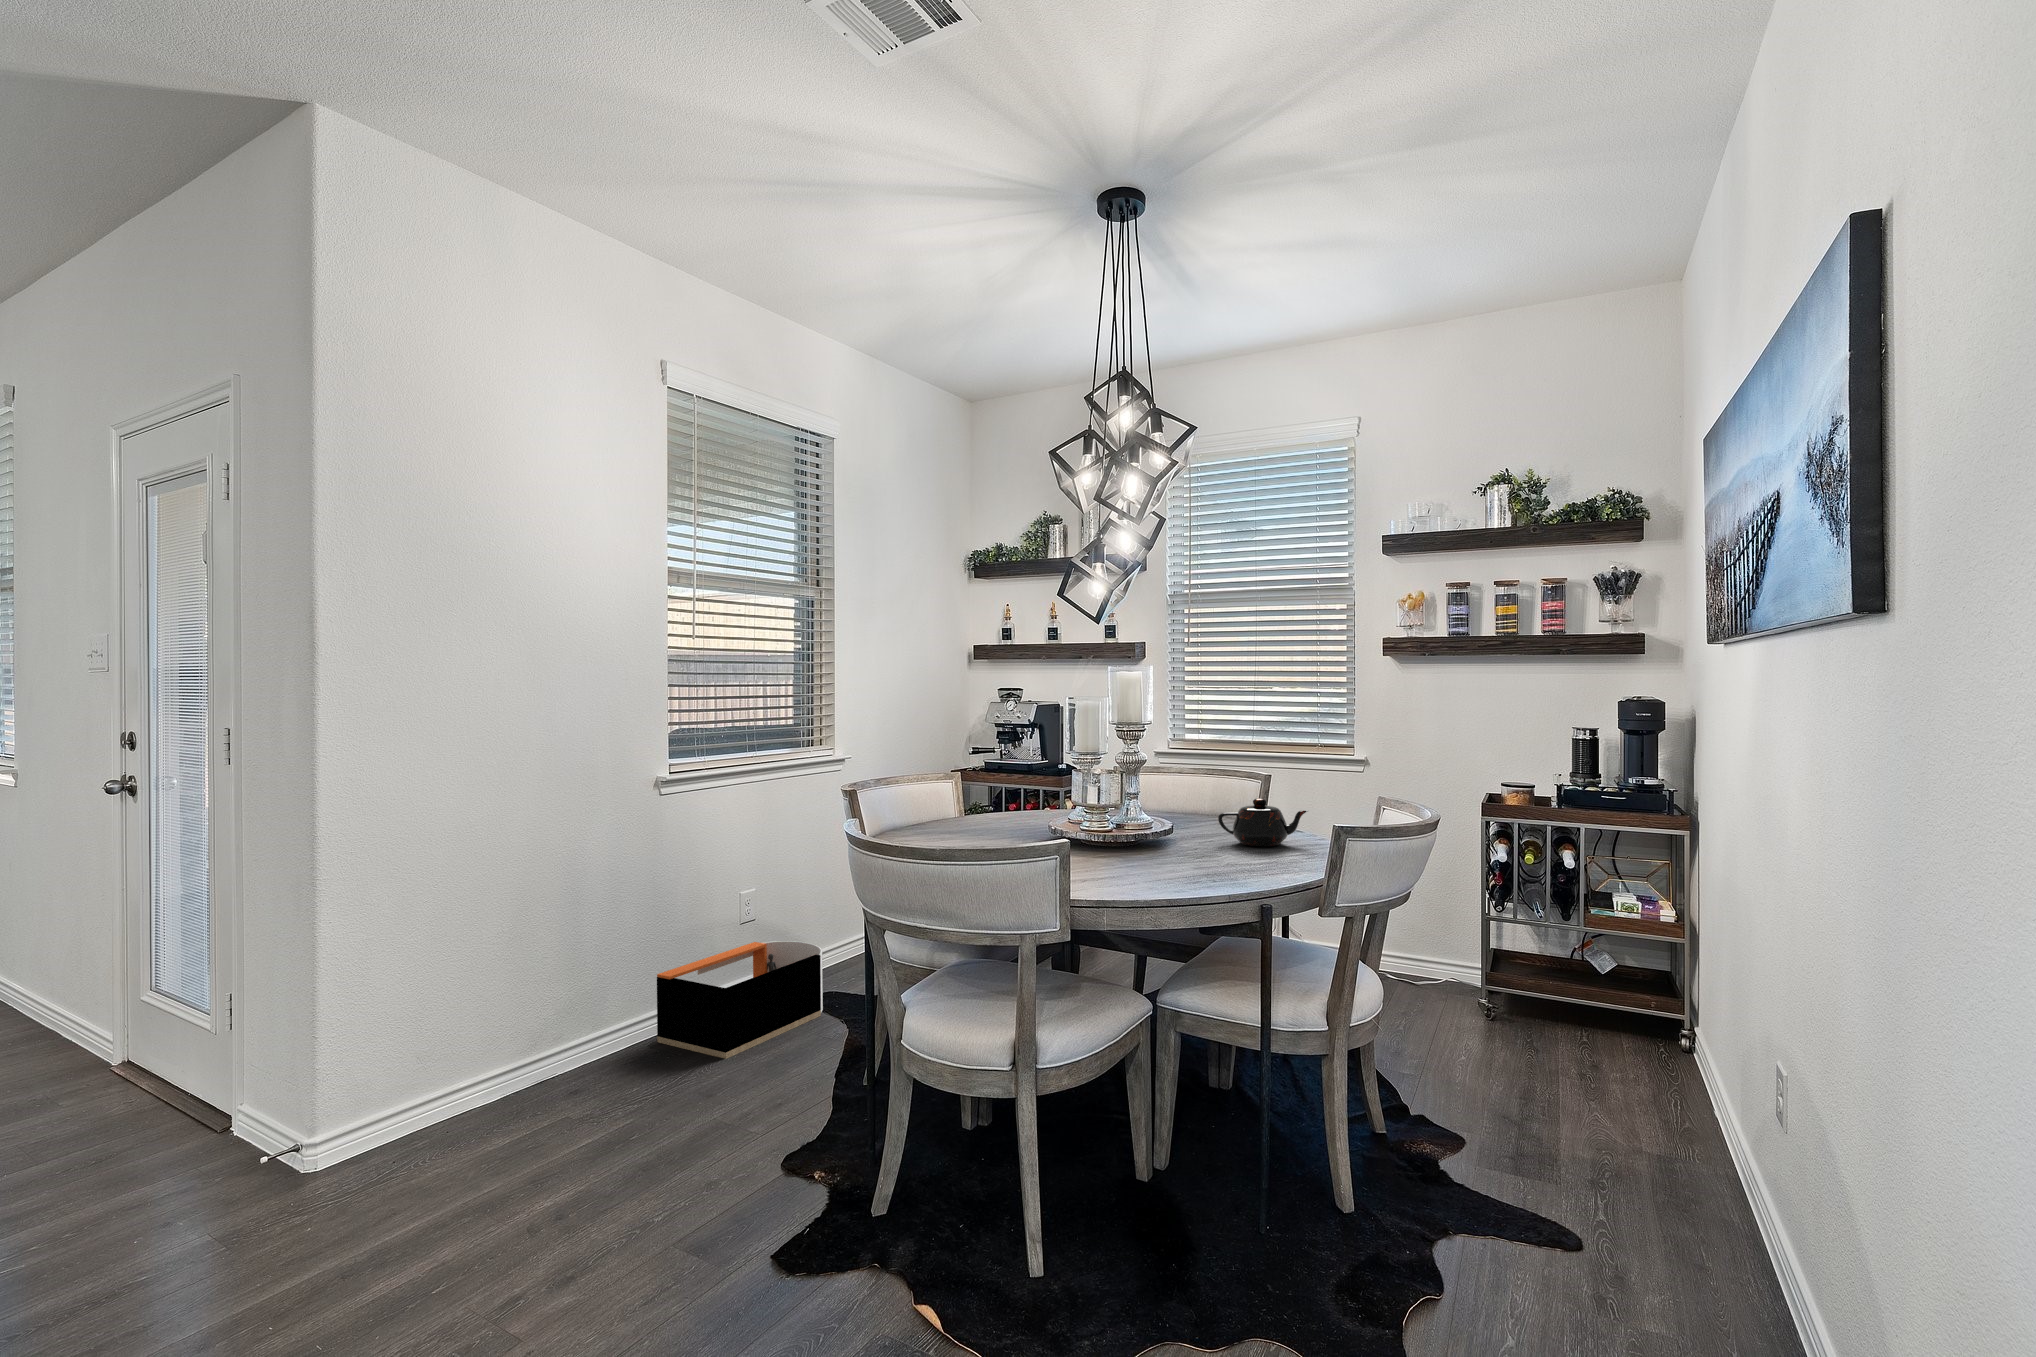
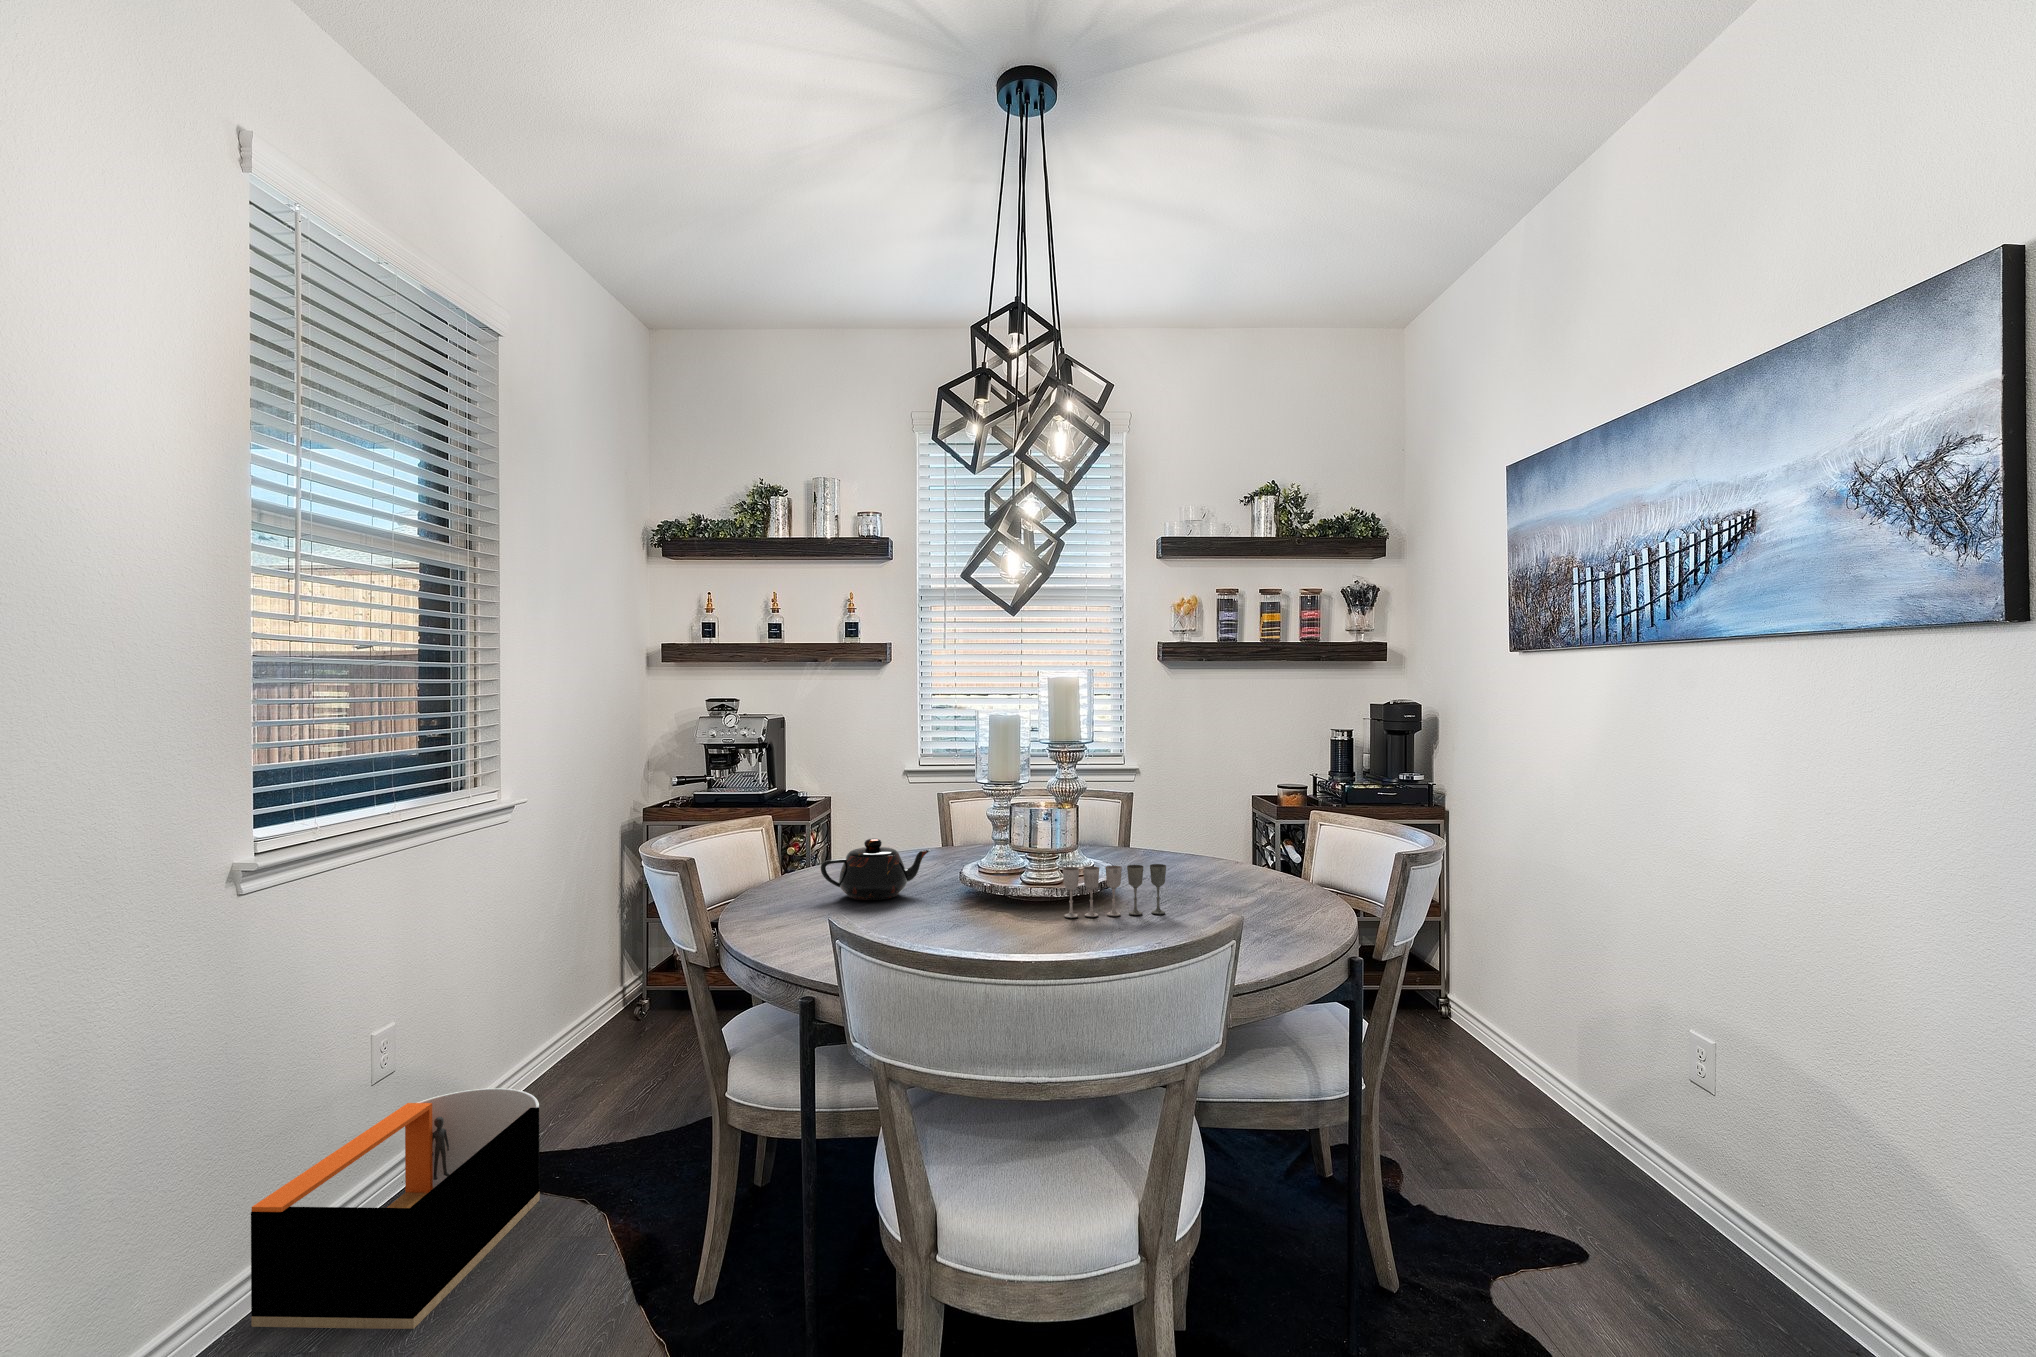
teapot: present [1218,798,1308,846] -> present [821,838,931,900]
wine glass: none [1098,813,1177,853] -> present [1063,864,1166,918]

